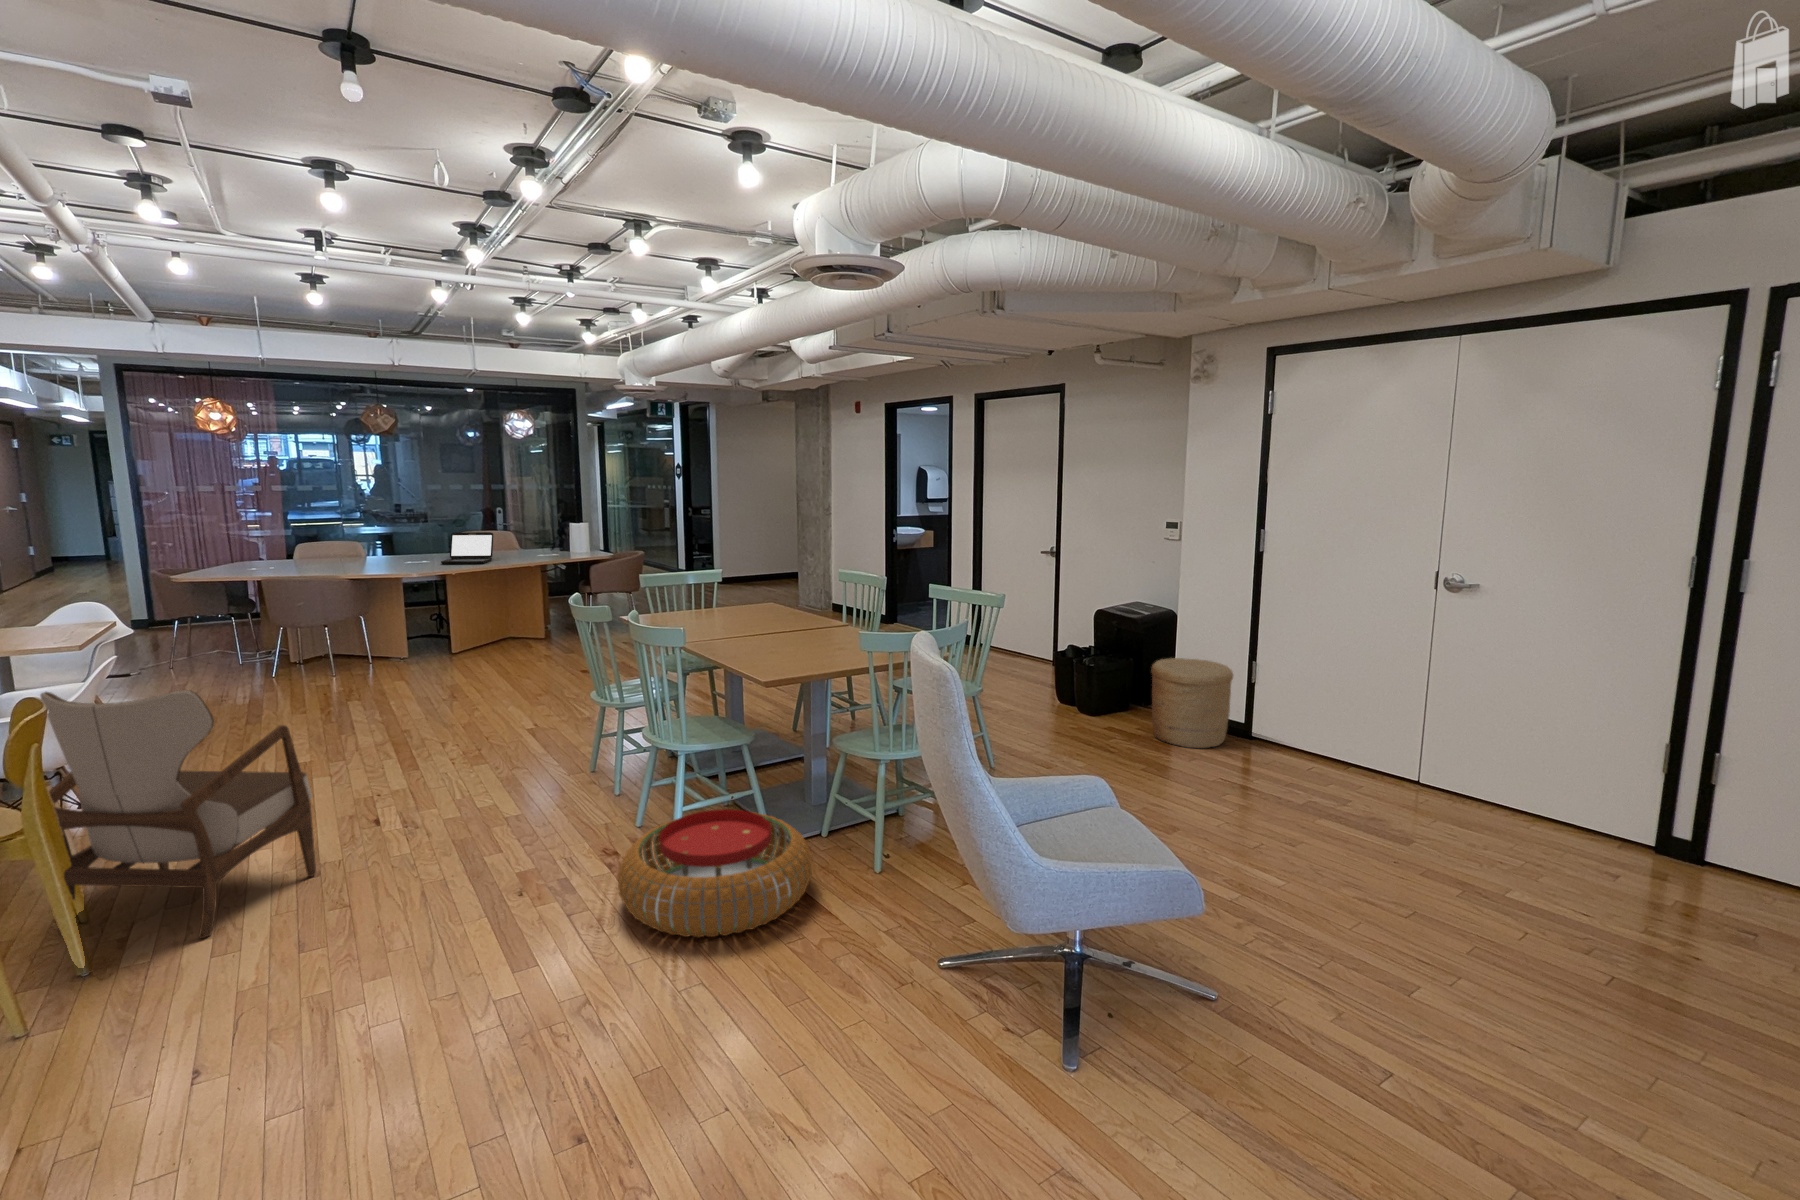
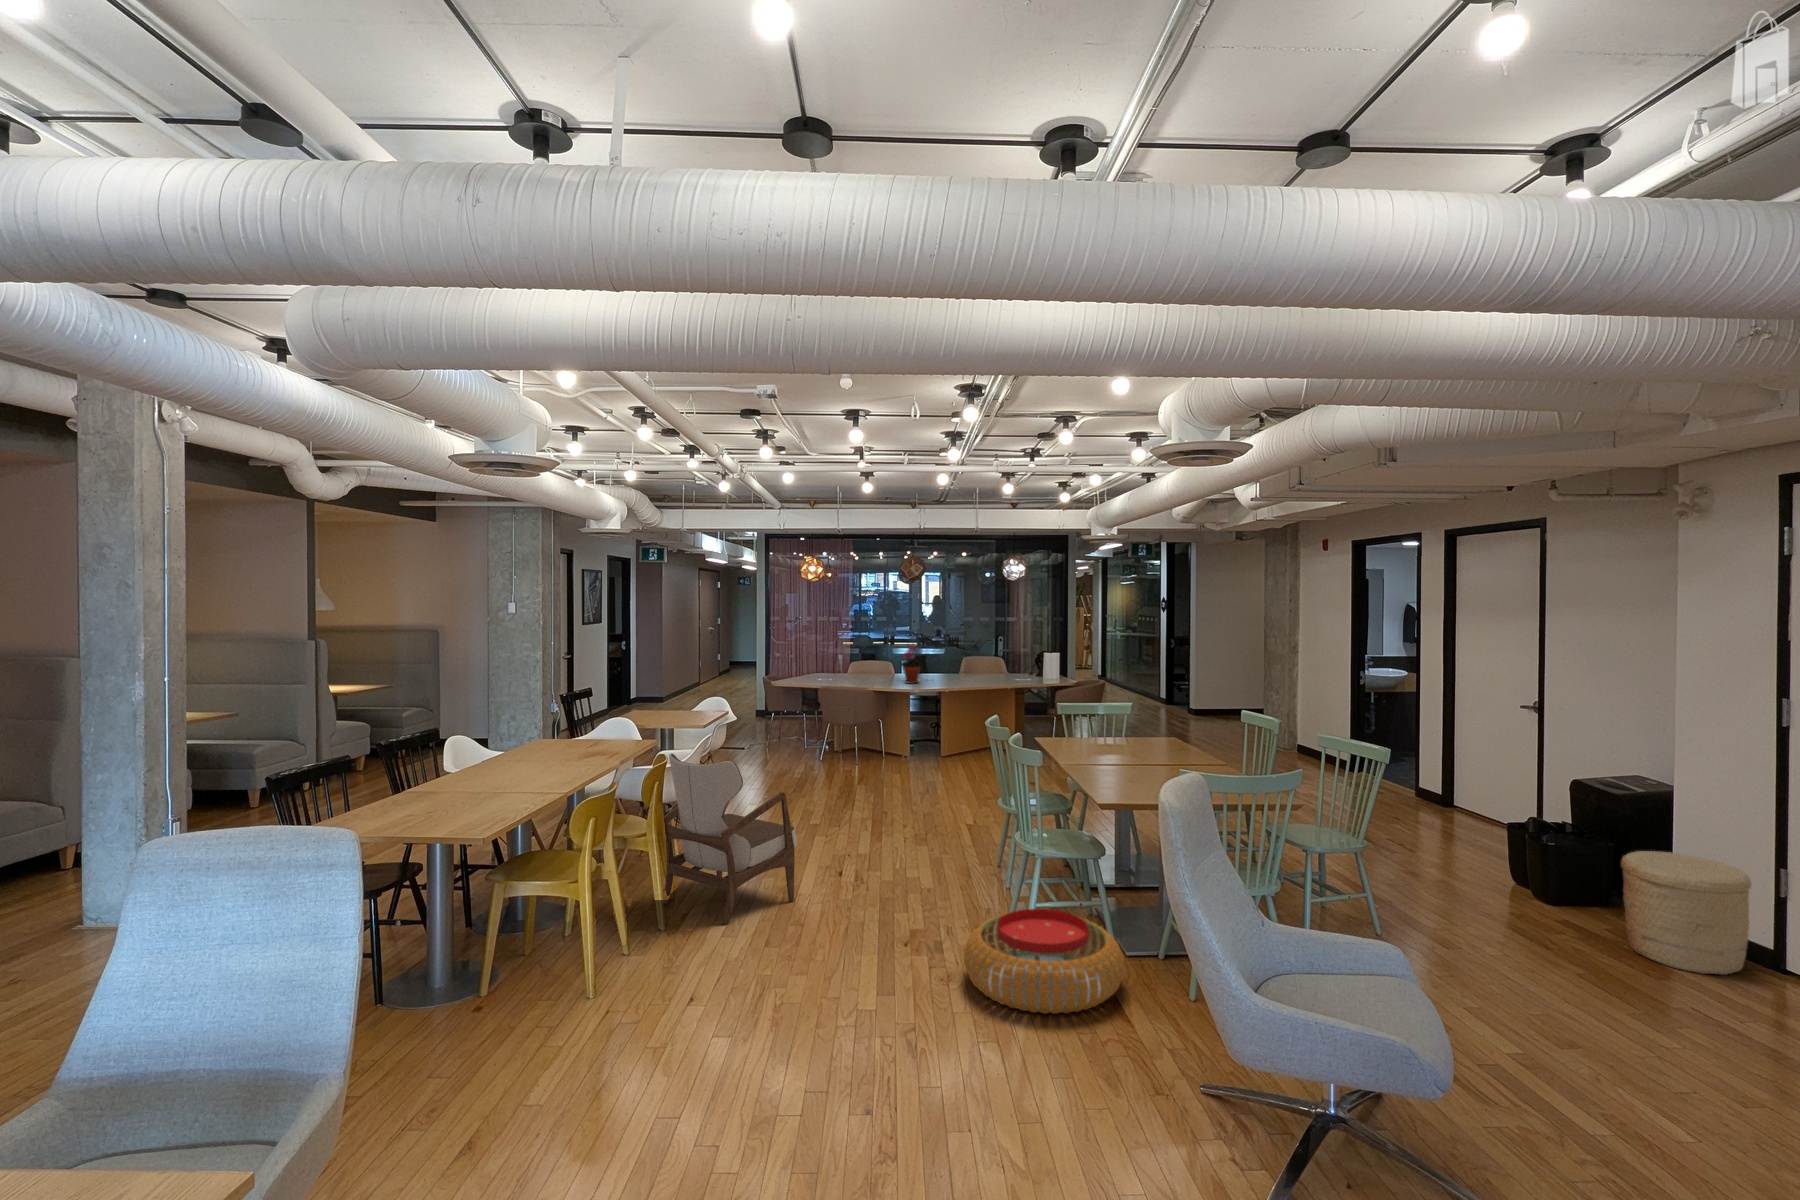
potted plant: none [382,517,418,566] -> present [901,646,923,684]
laptop: present [441,532,493,564] -> none [938,659,979,685]

